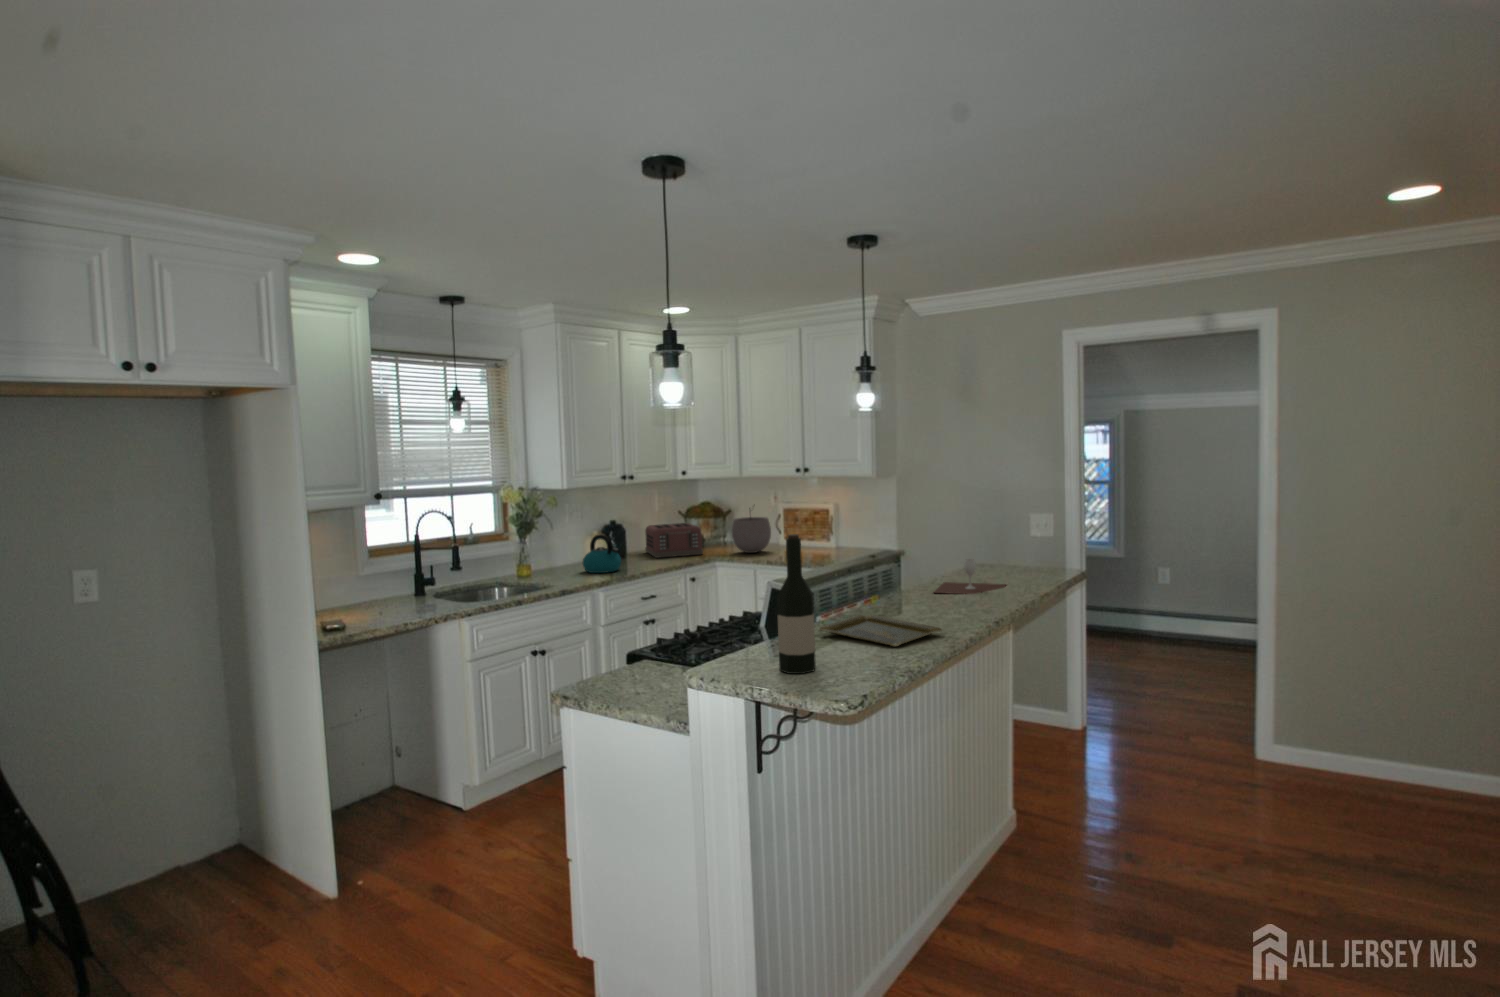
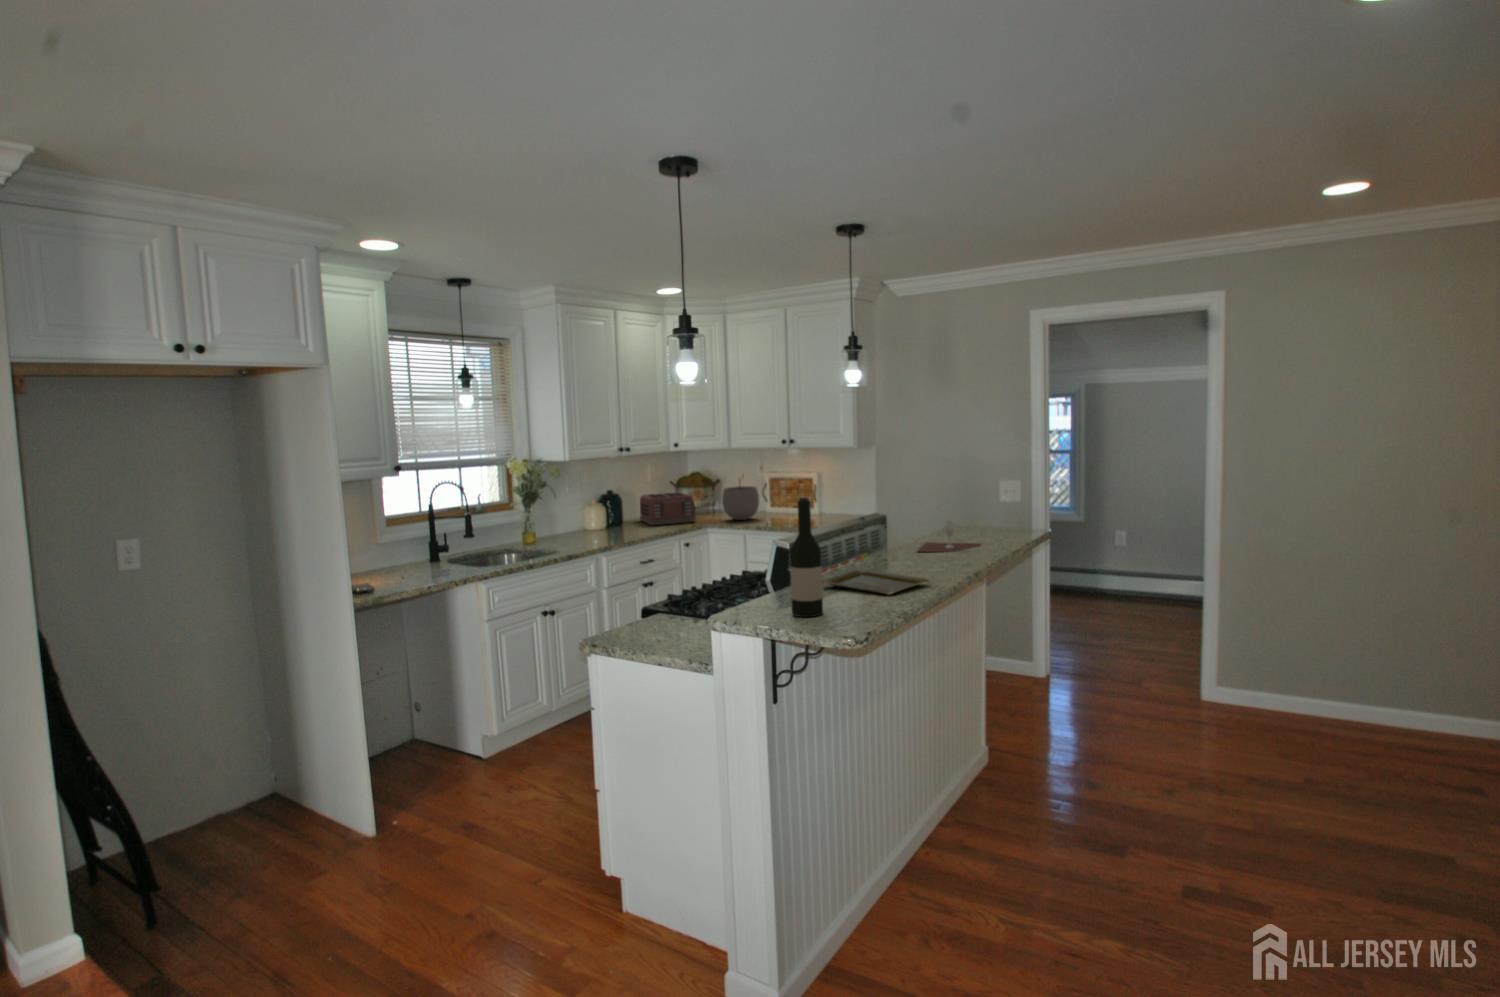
kettle: present [583,534,621,573] -> none [584,503,620,540]

